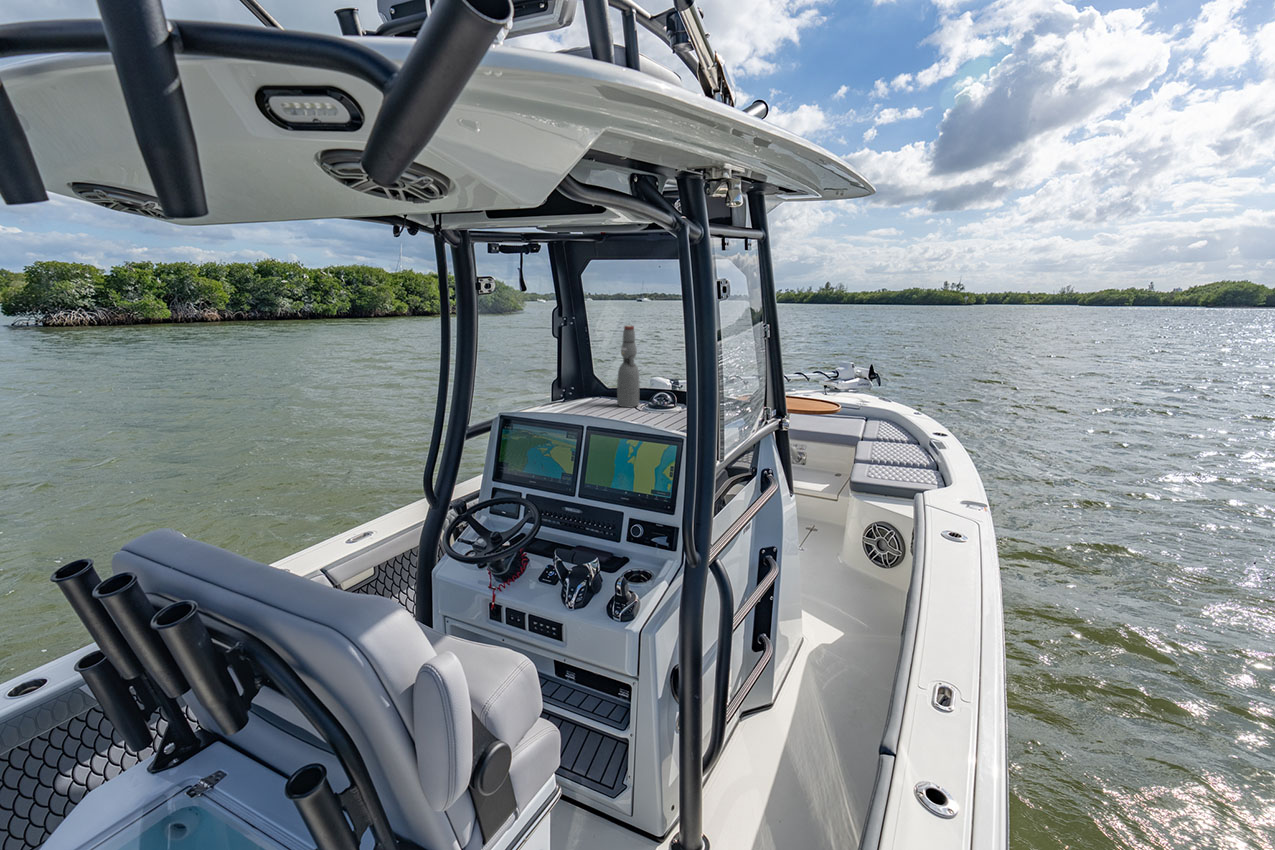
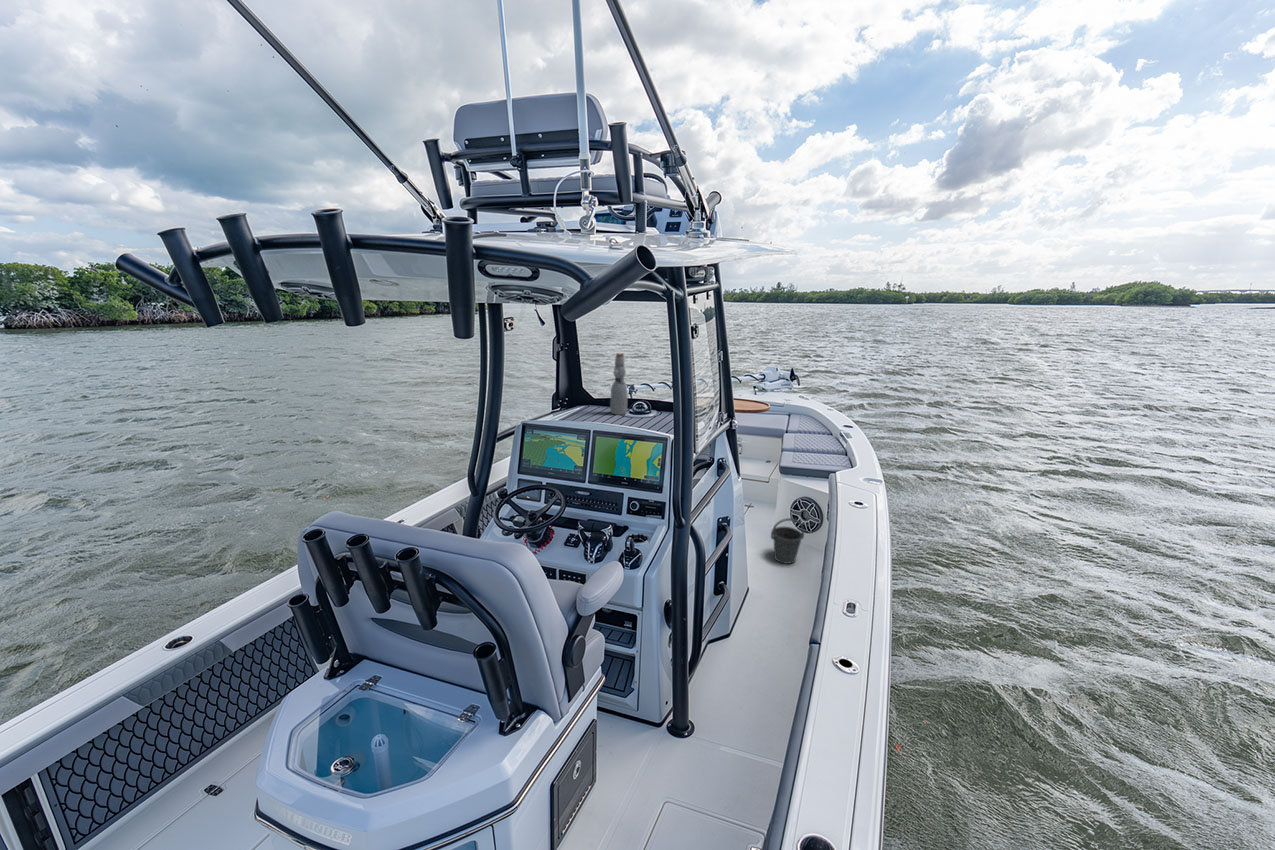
bucket: none [834,549,879,609] -> present [771,518,804,564]

